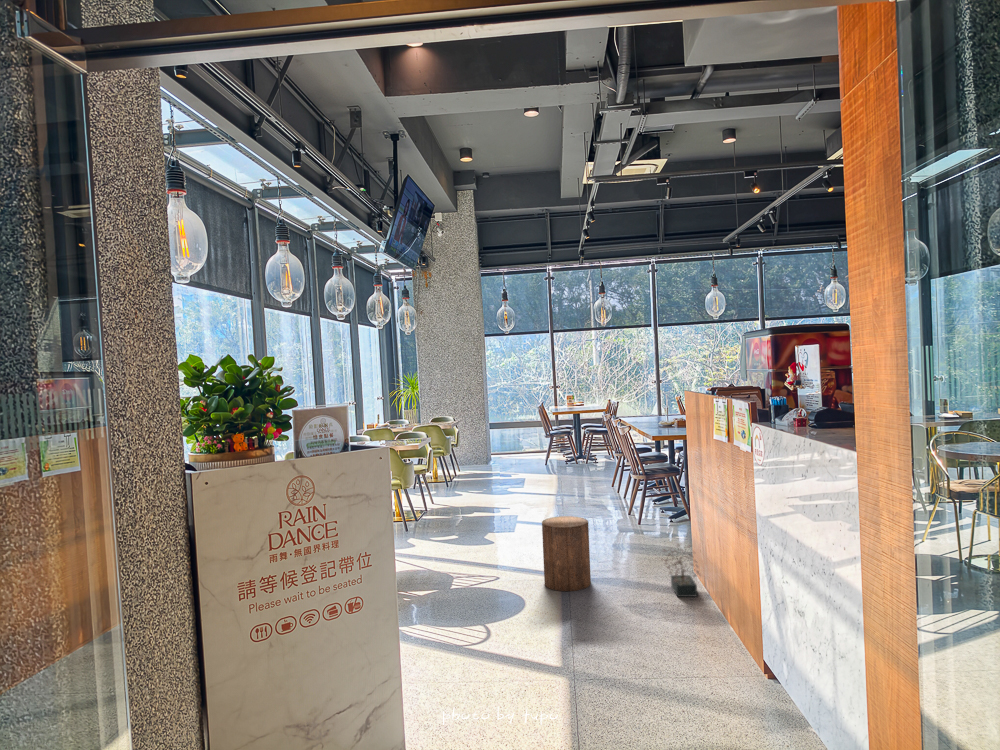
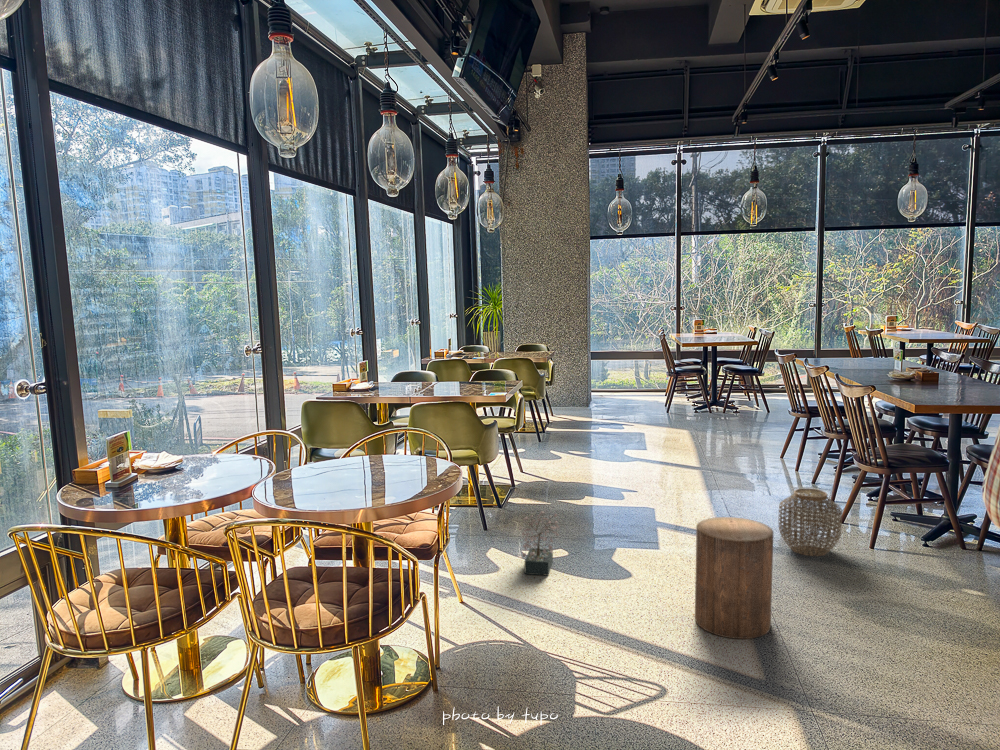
woven basket: none [604,501,643,545] -> present [778,488,842,556]
decorative plant: present [664,544,700,597] -> present [522,511,559,576]

